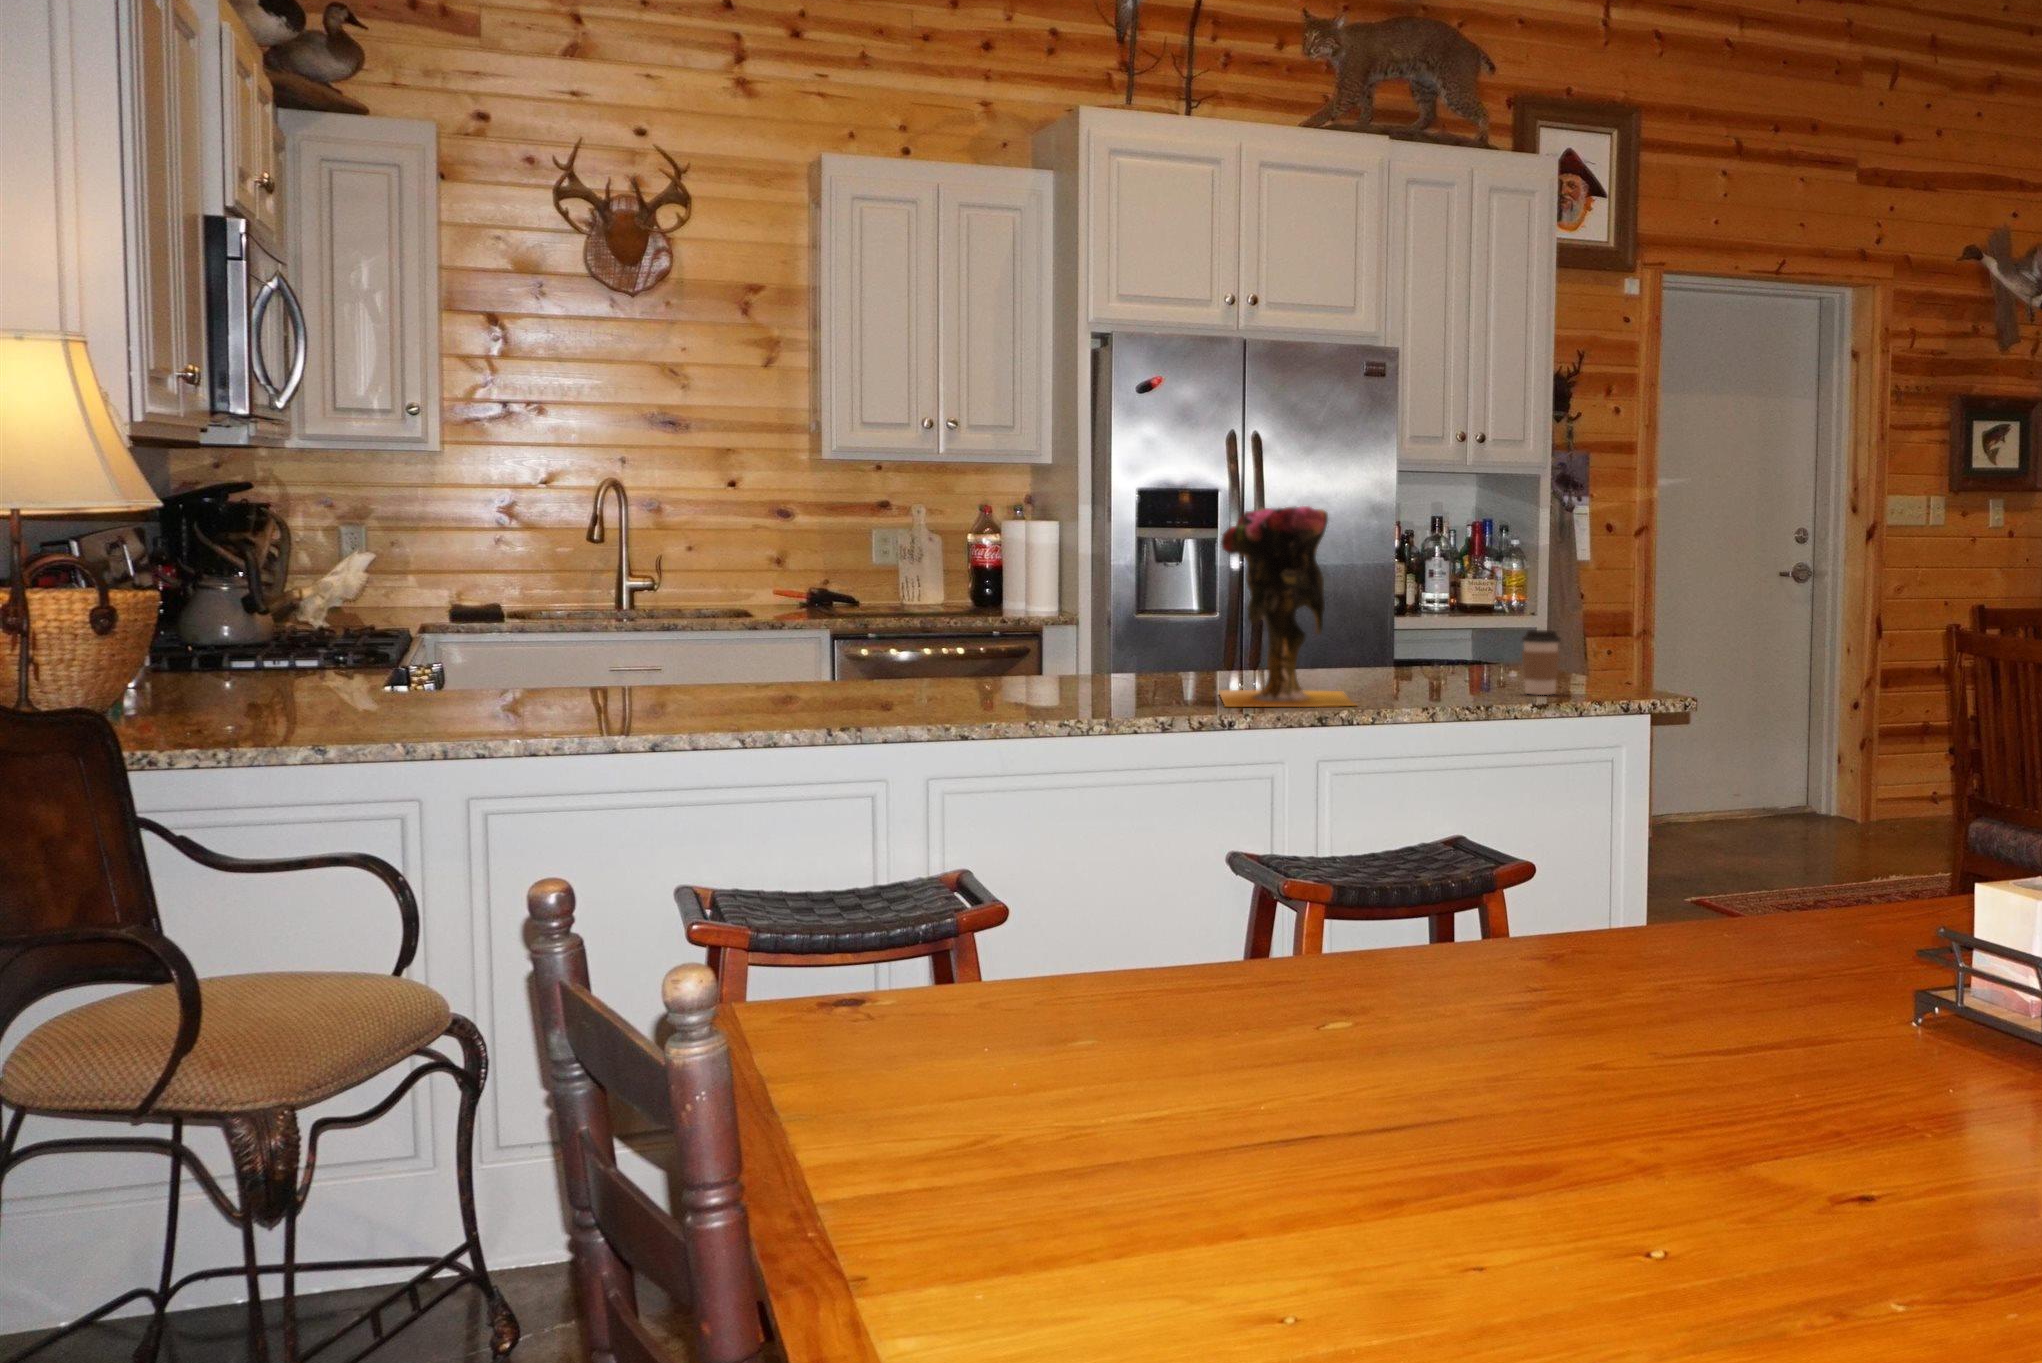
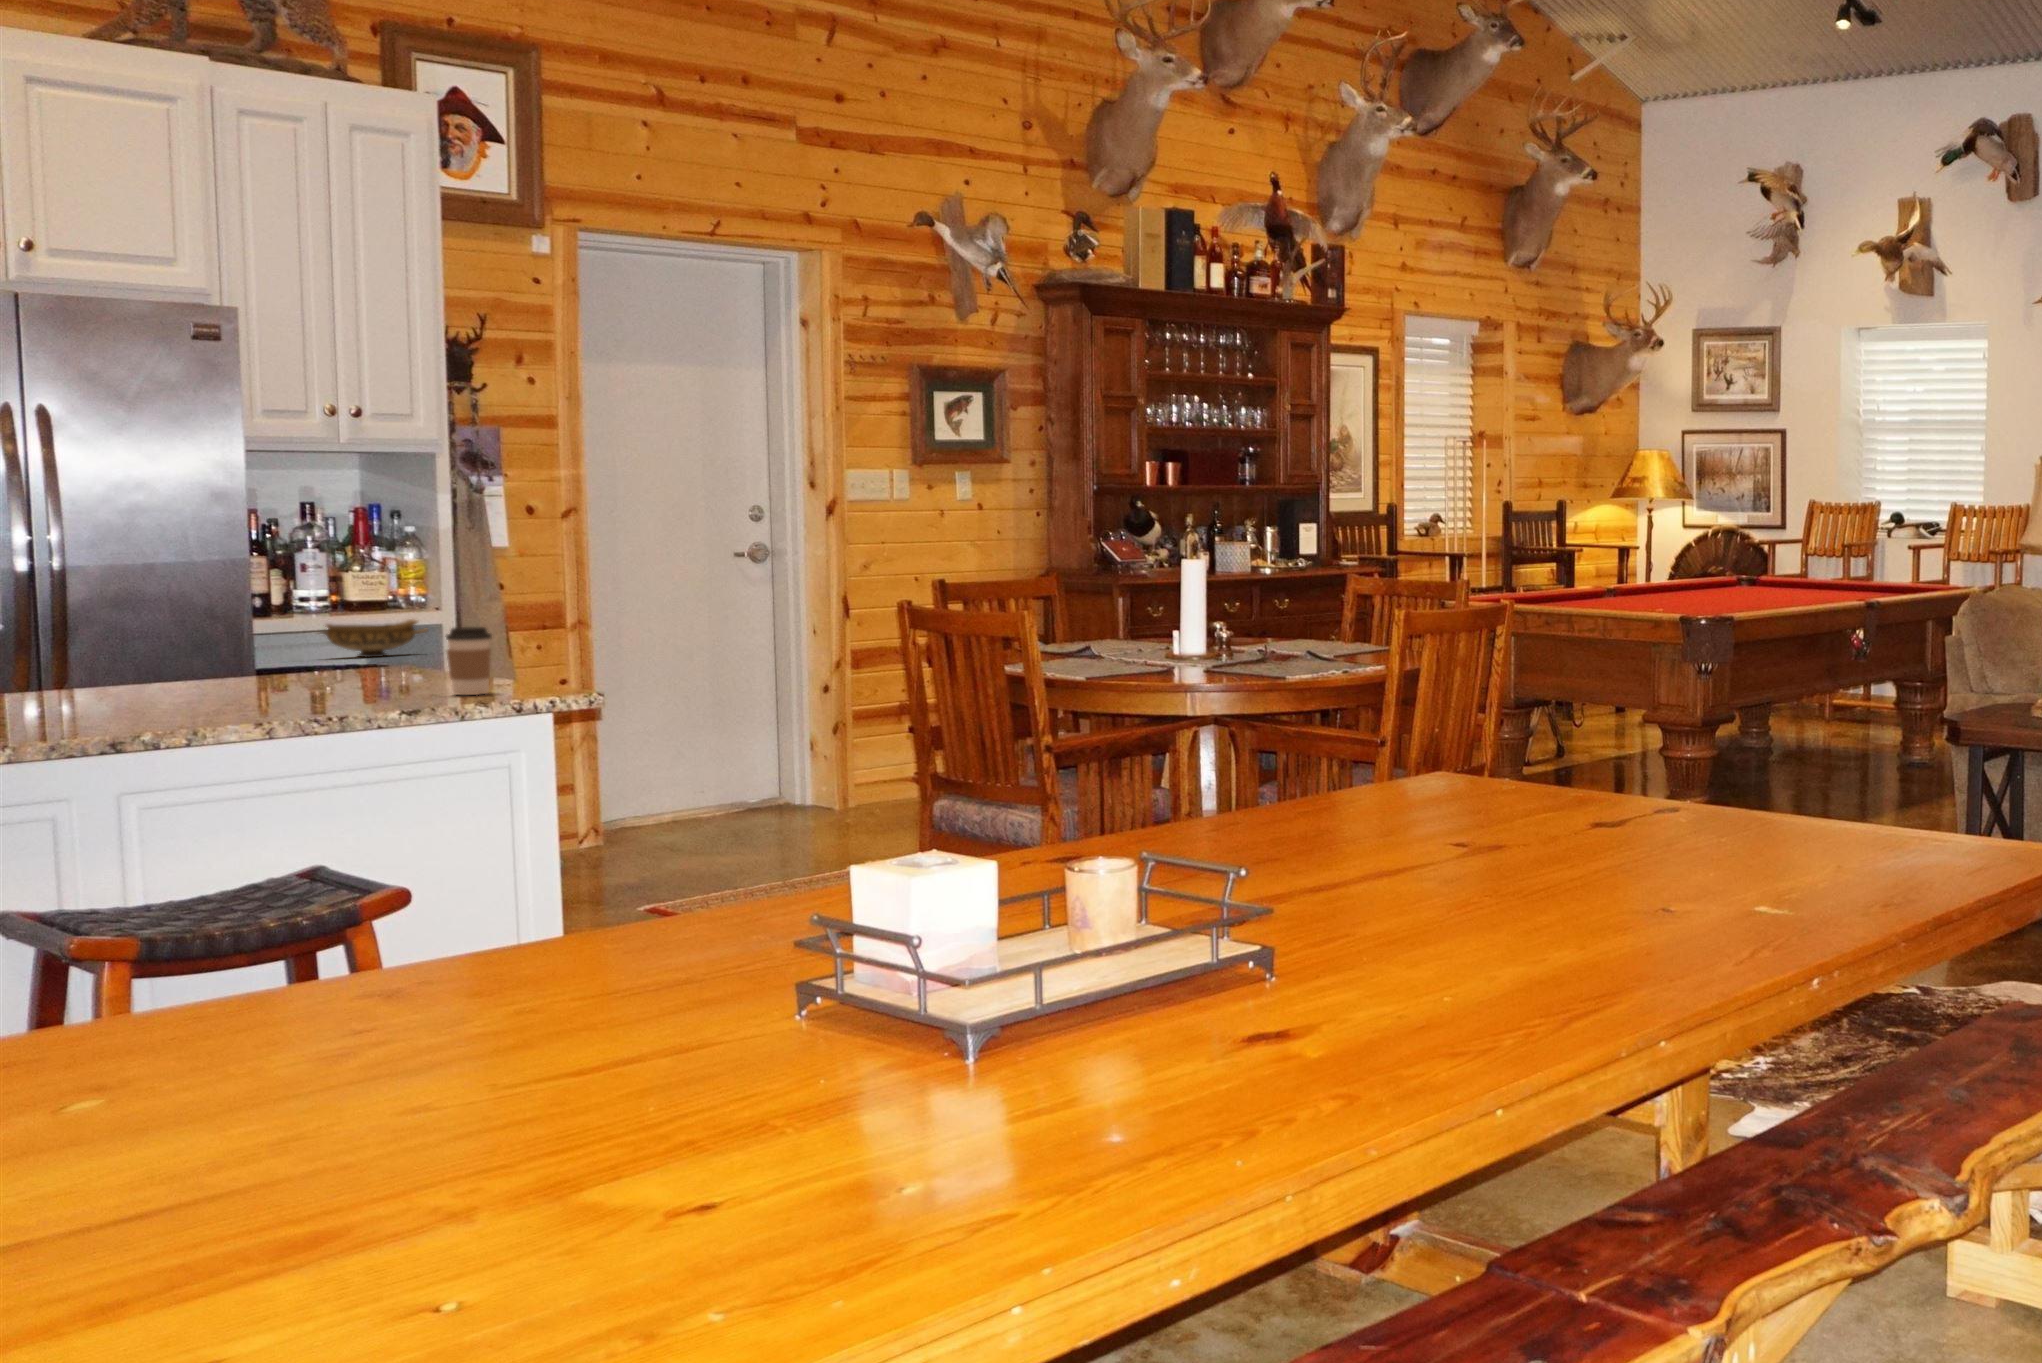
vase: present [1219,506,1355,707] -> none [61,502,255,729]
ceramic bowl: none [1433,618,1523,652] -> present [321,619,427,657]

